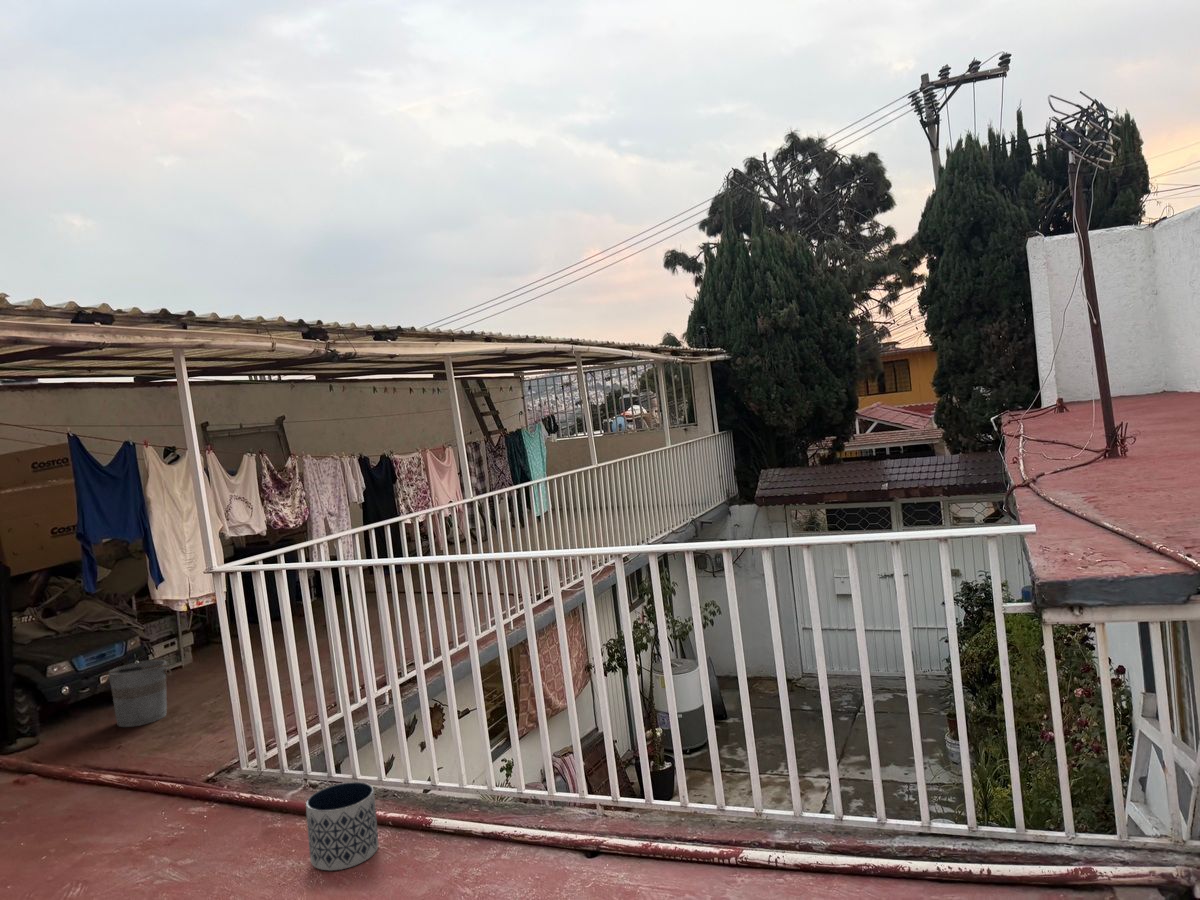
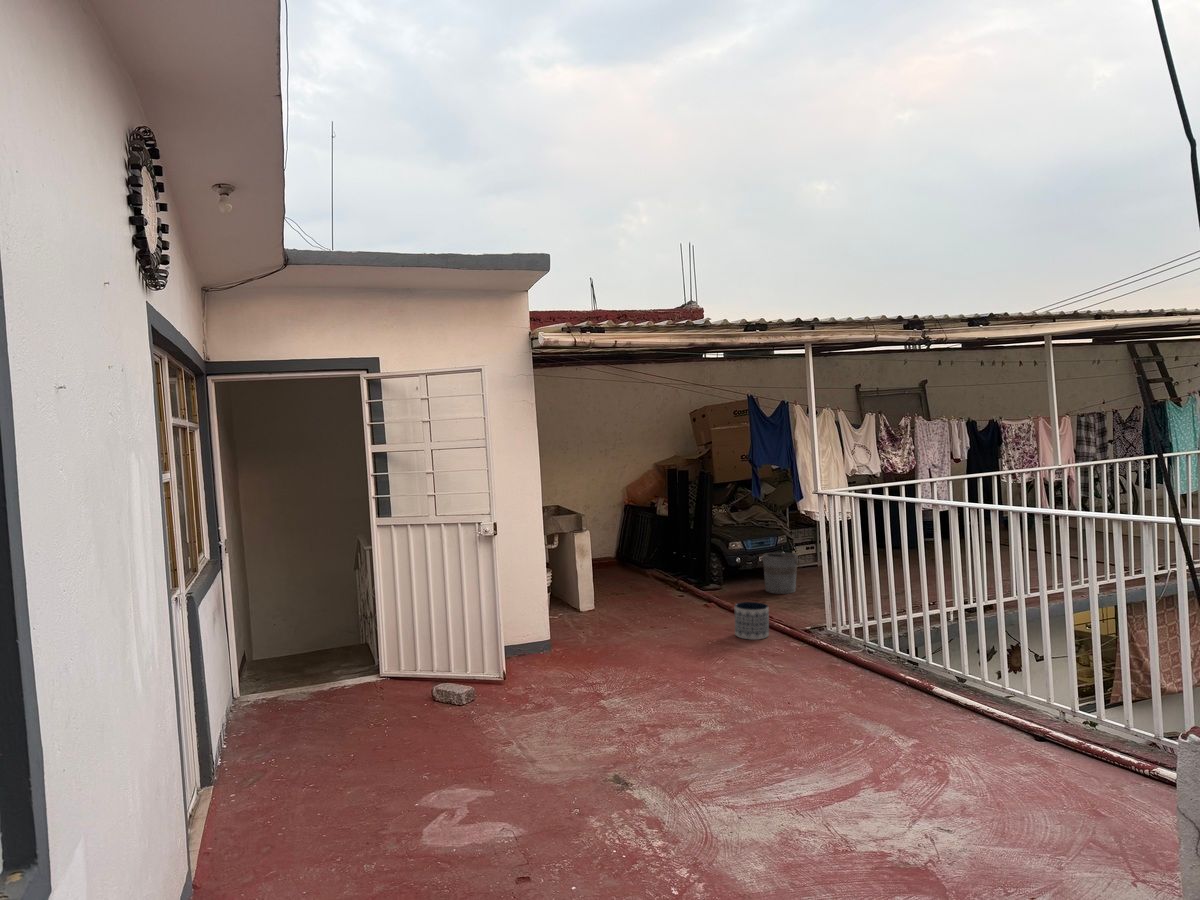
planter: present [306,782,379,871] -> present [735,602,769,640]

